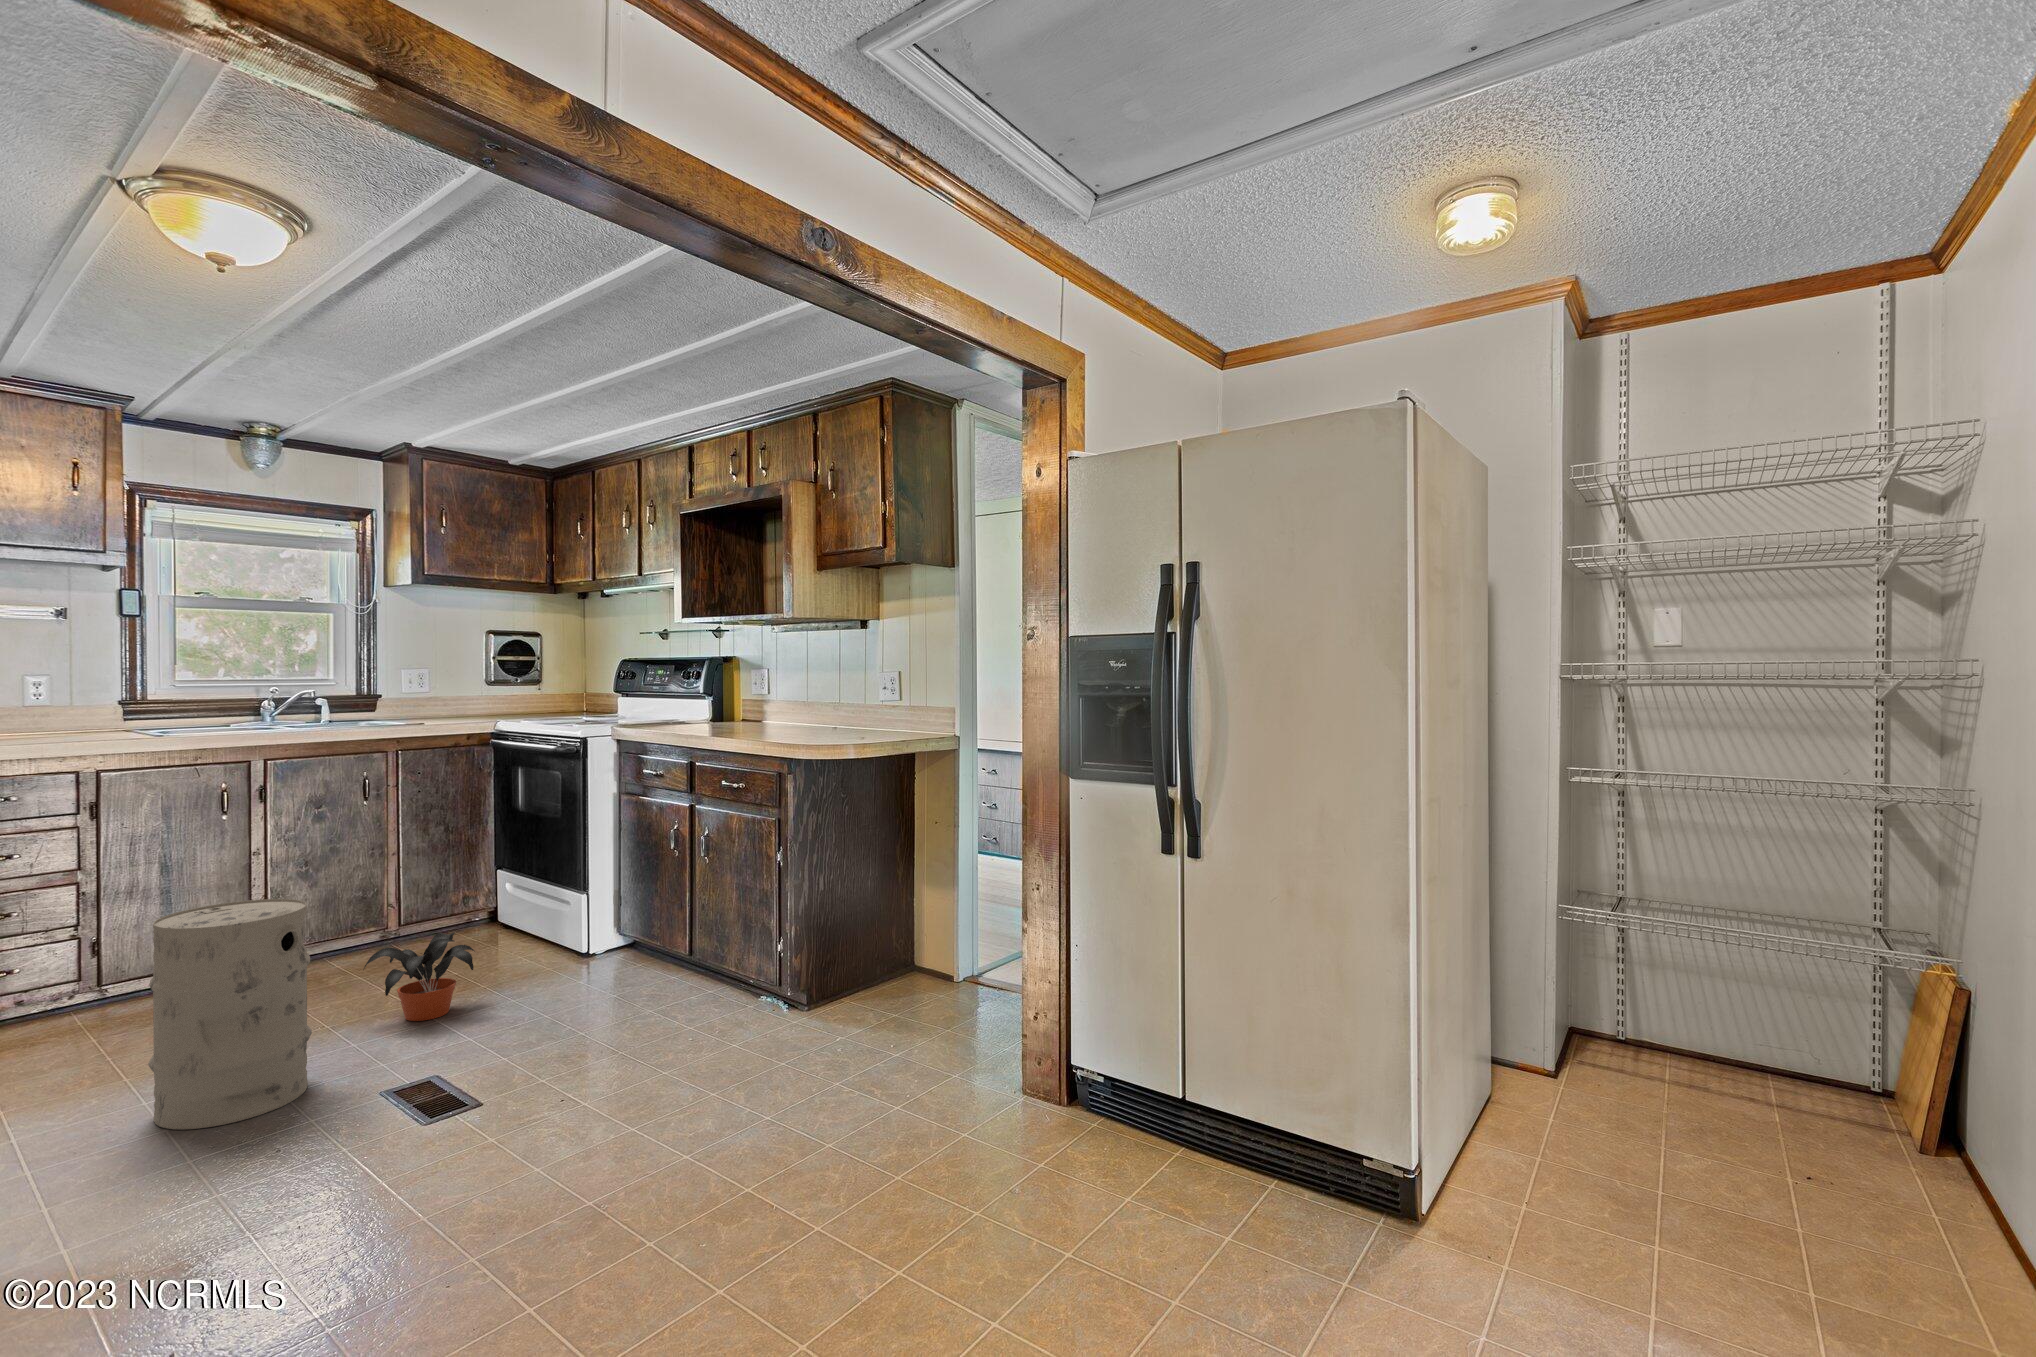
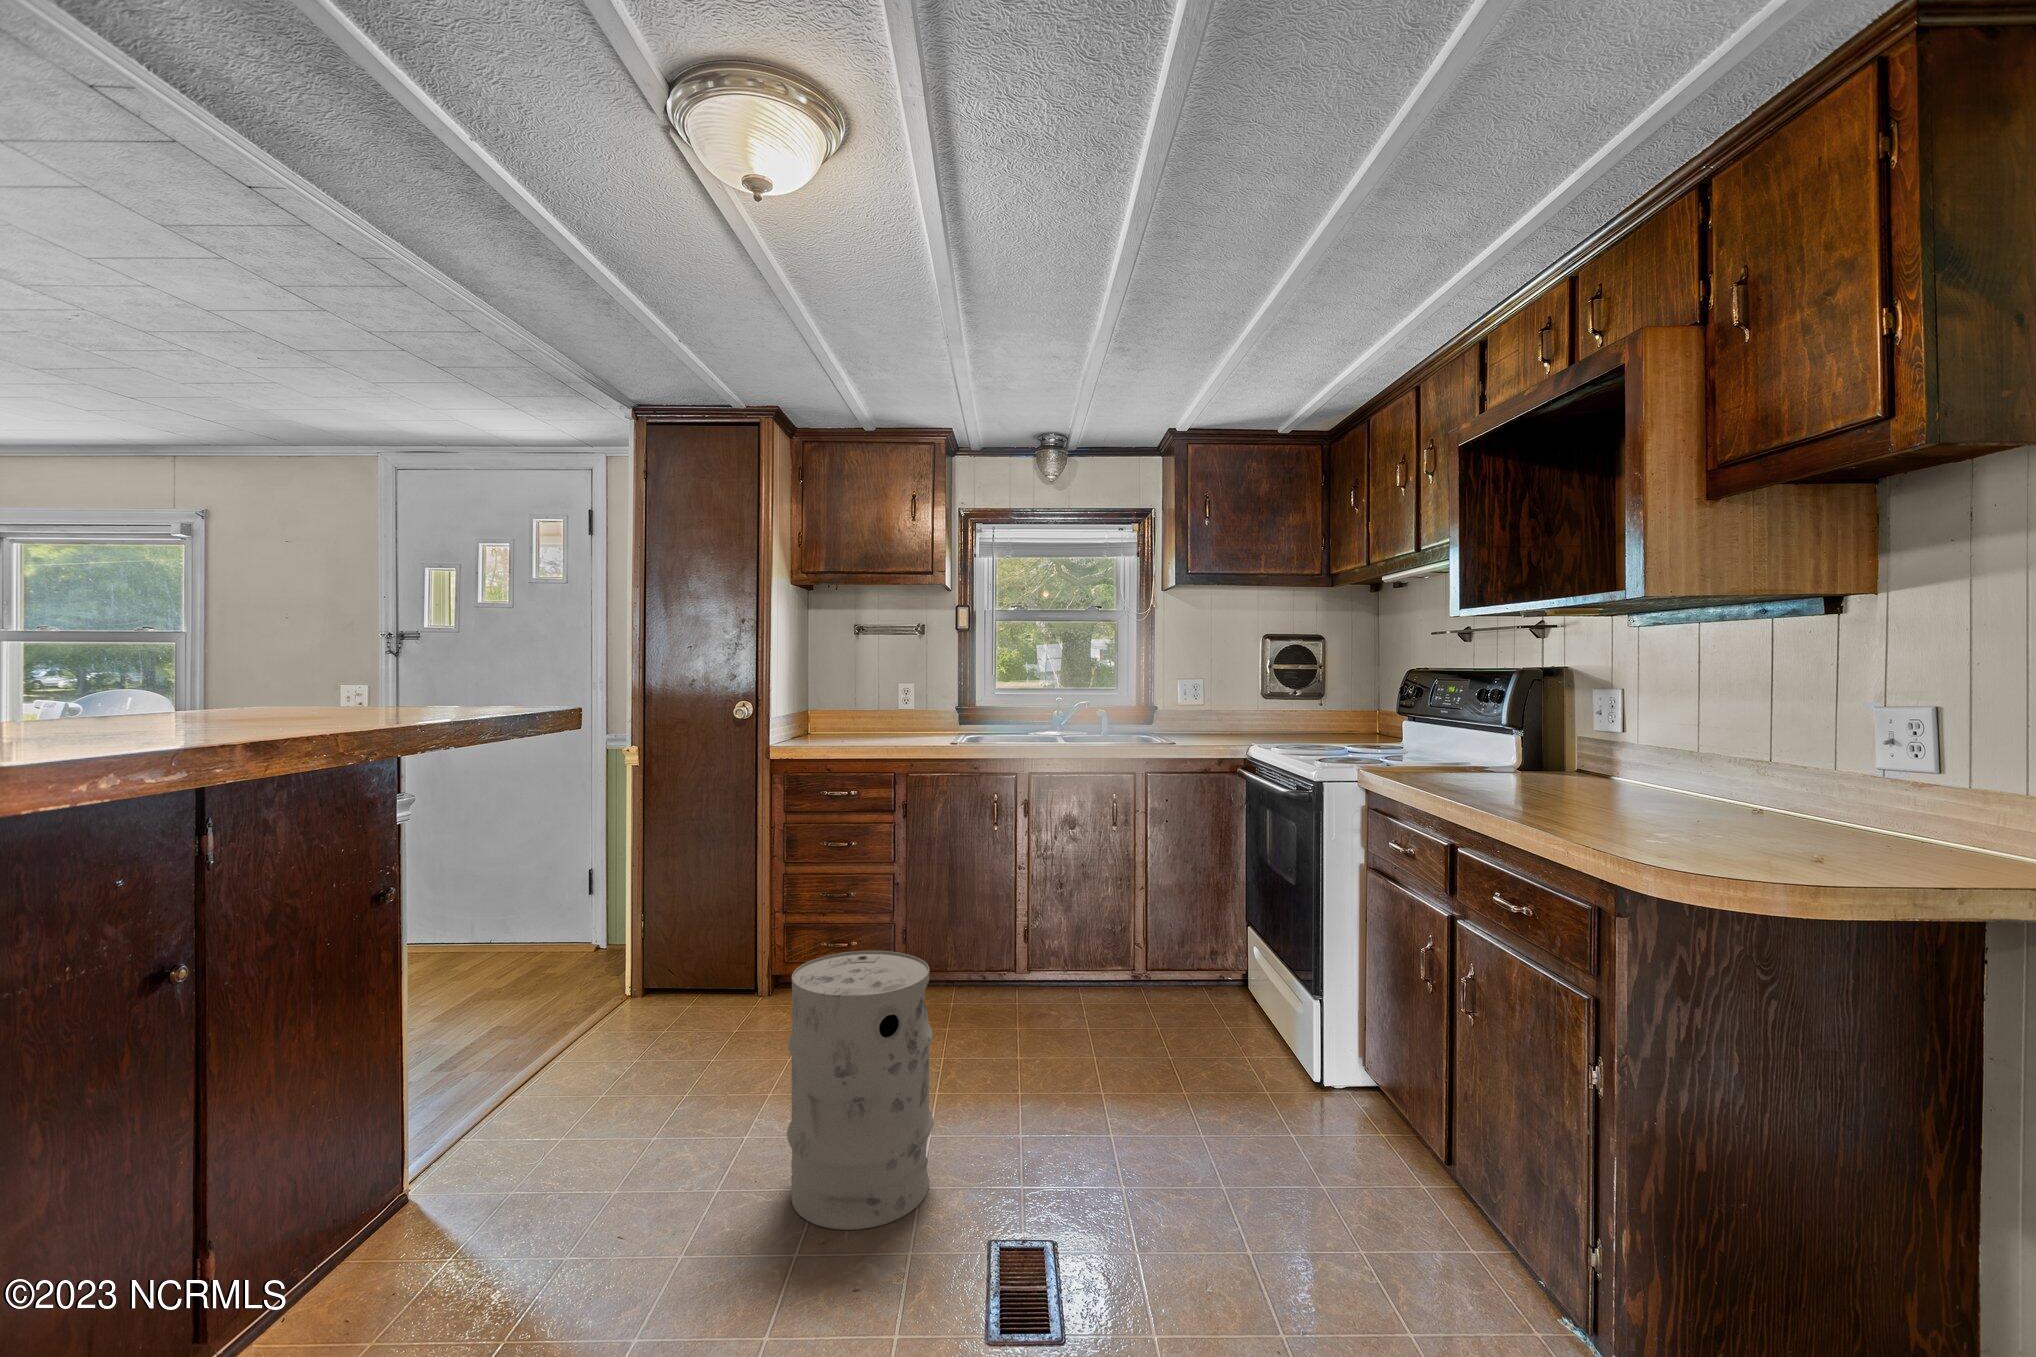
potted plant: present [363,933,475,1021] -> none [1037,1018,1157,1134]

